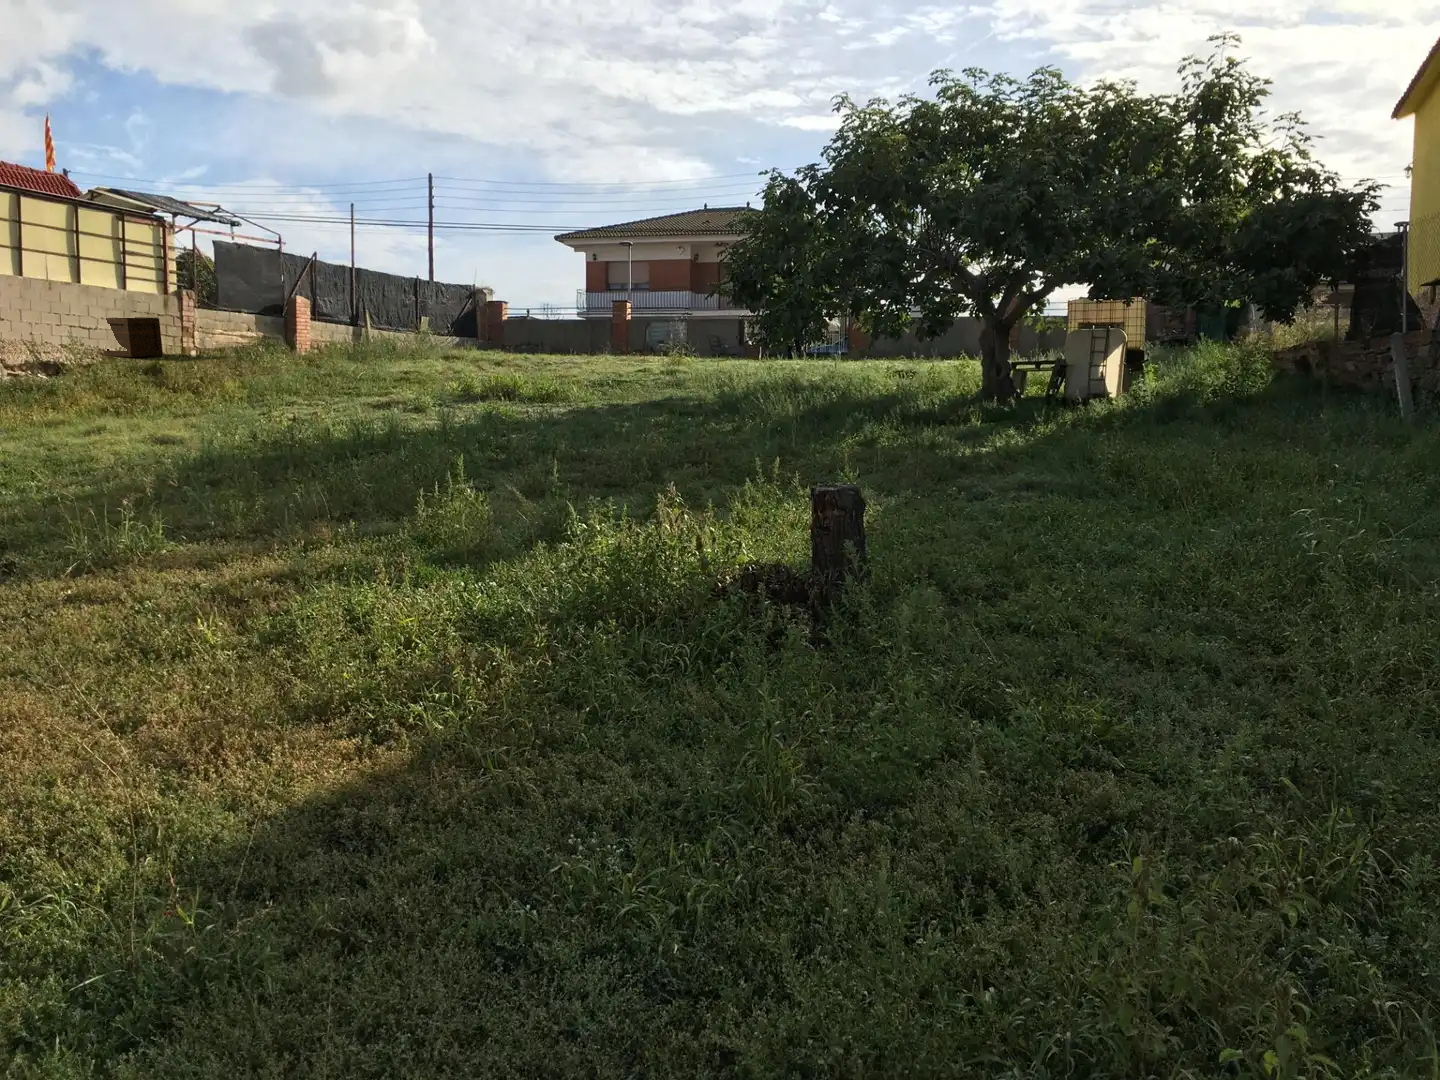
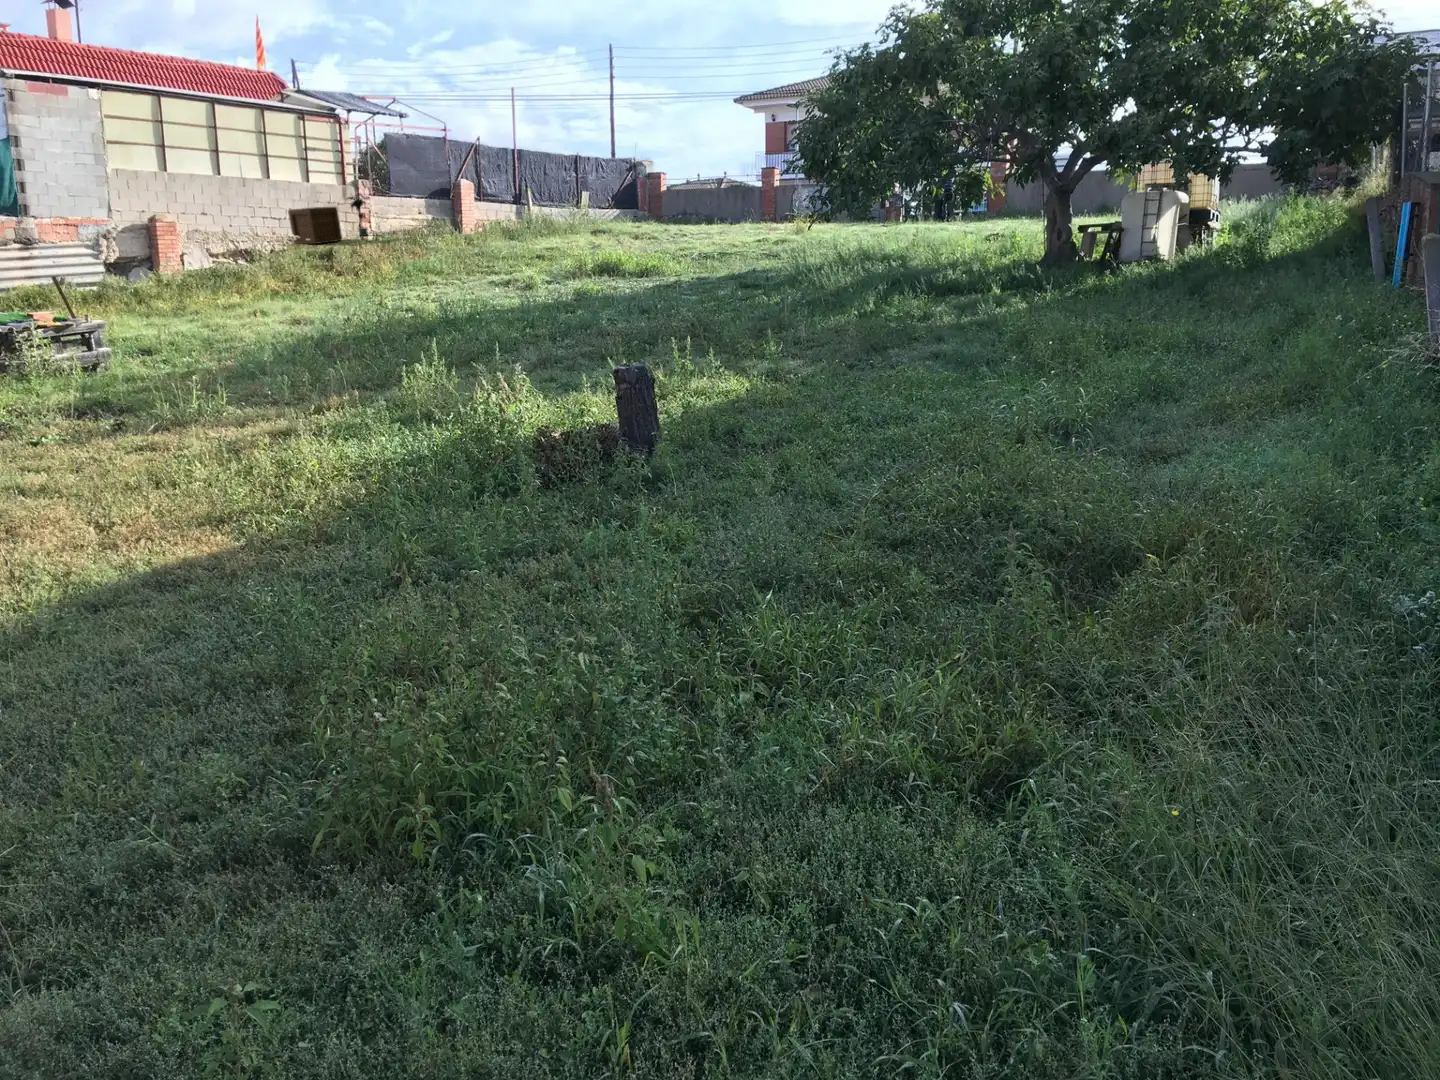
potted plant: none [168,303,199,351] -> present [347,194,370,236]

